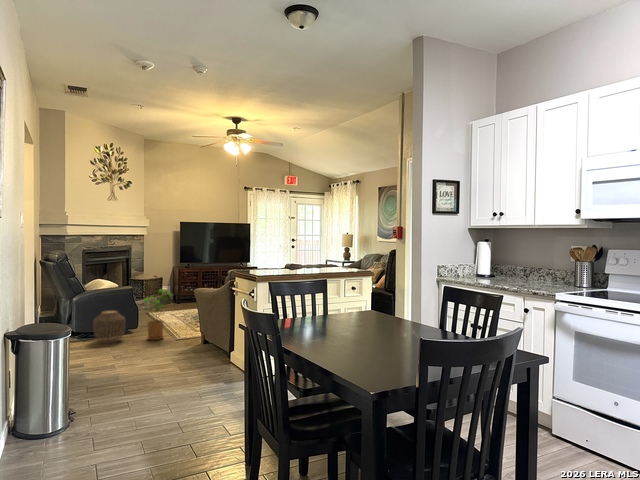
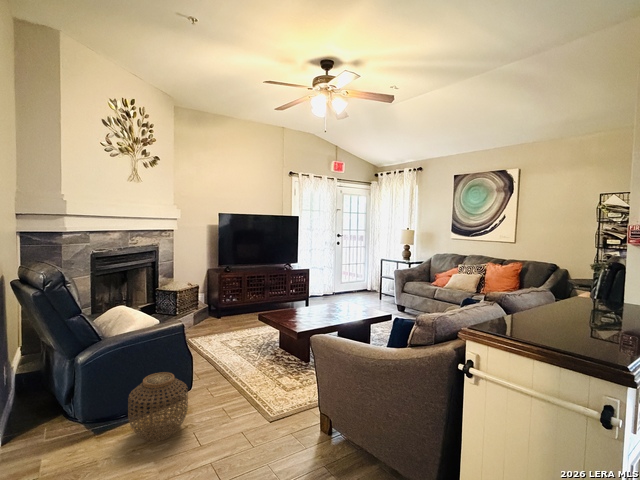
house plant: present [144,289,172,340] -> none [218,328,269,422]

